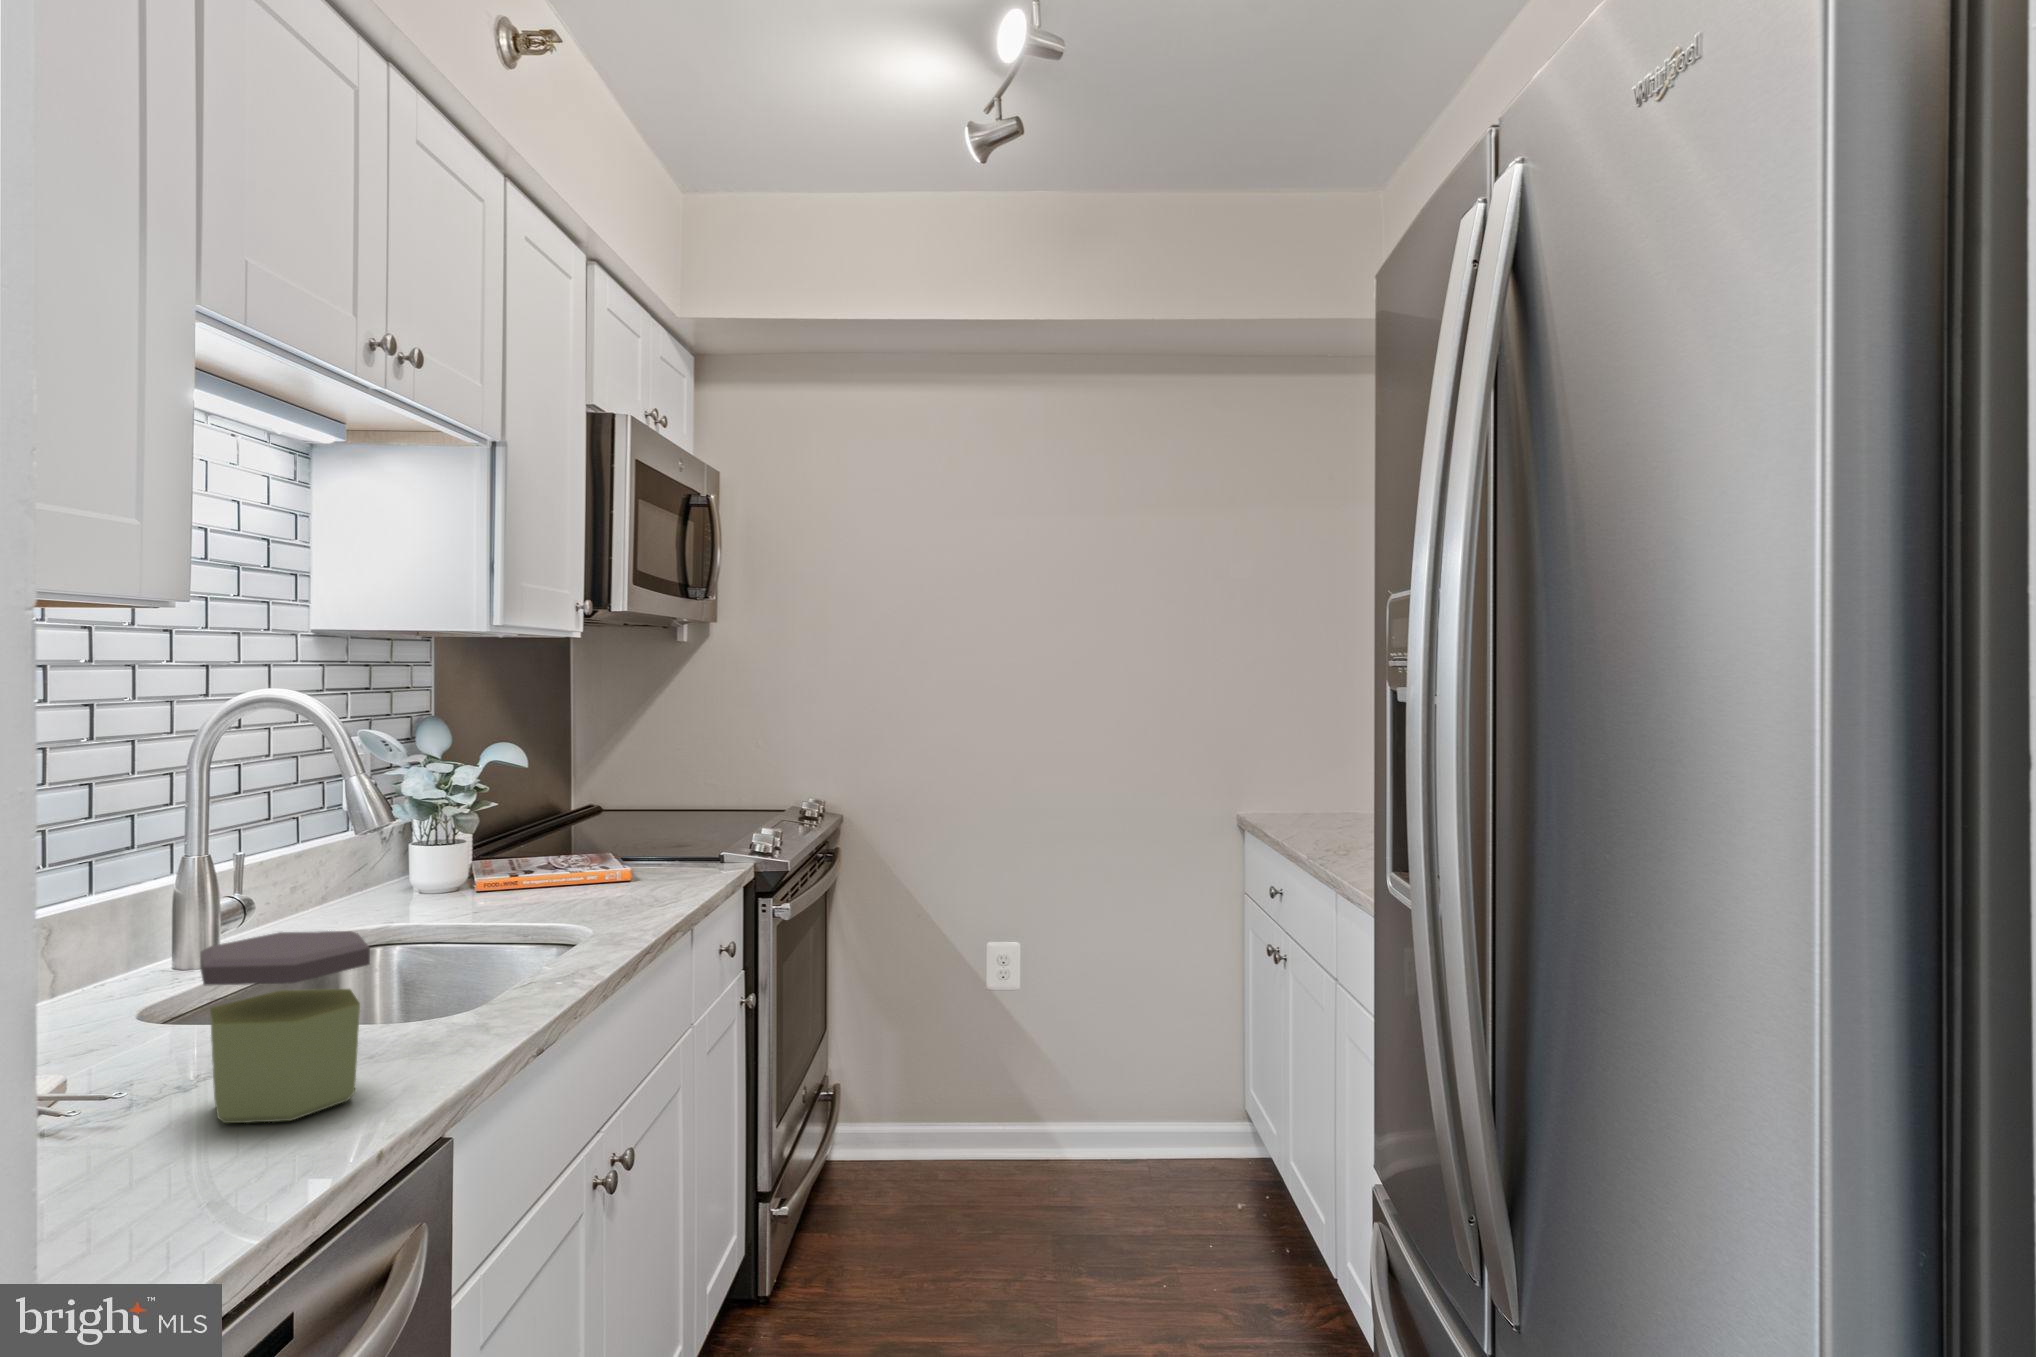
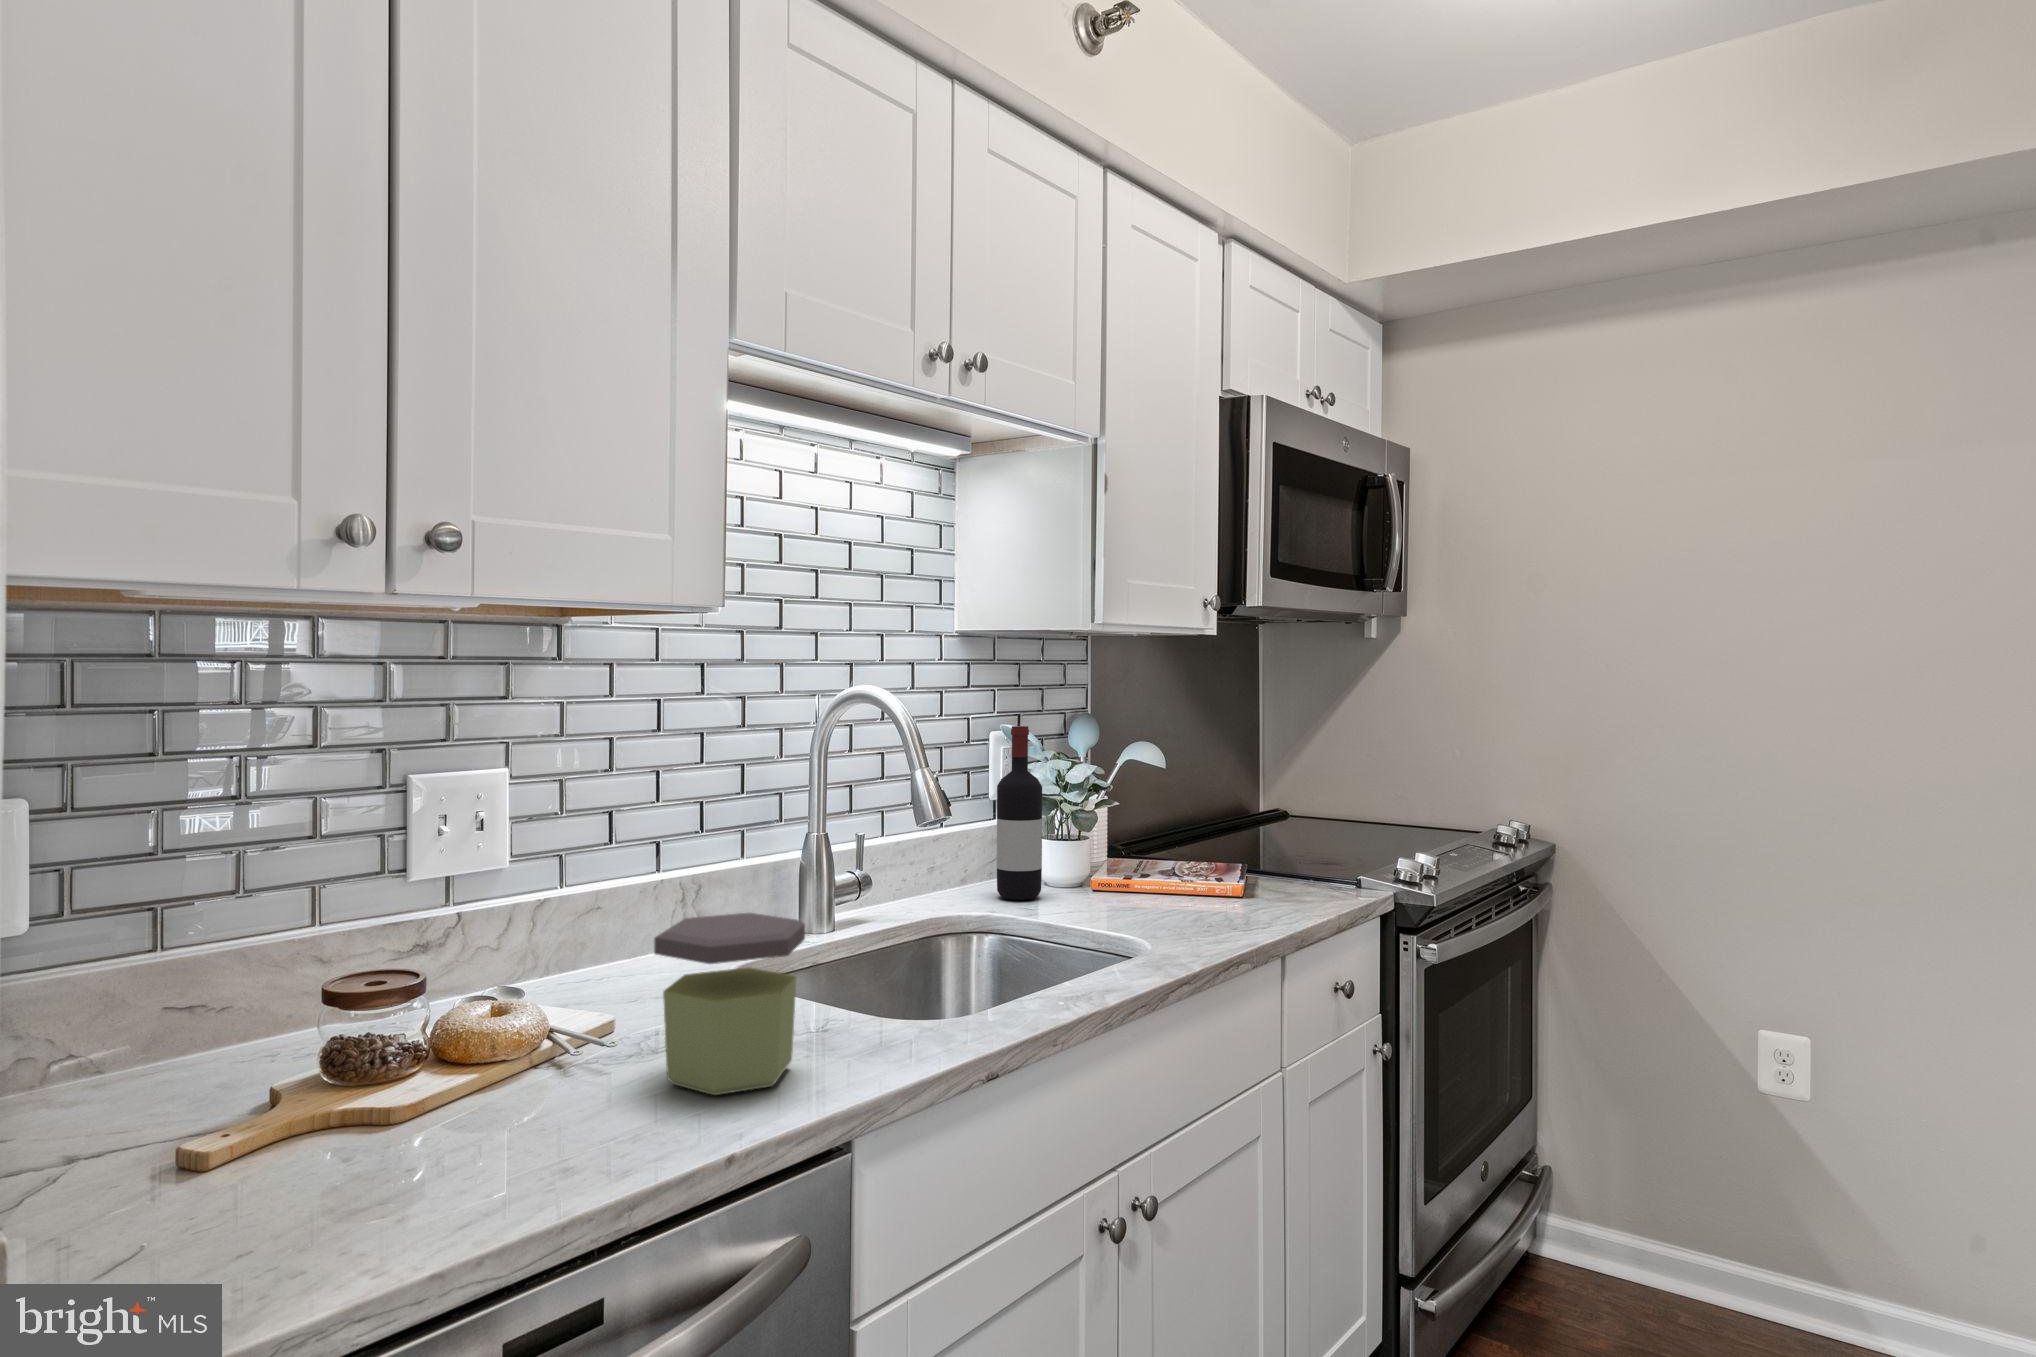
wine bottle: none [380,729,433,909] -> present [997,726,1042,900]

